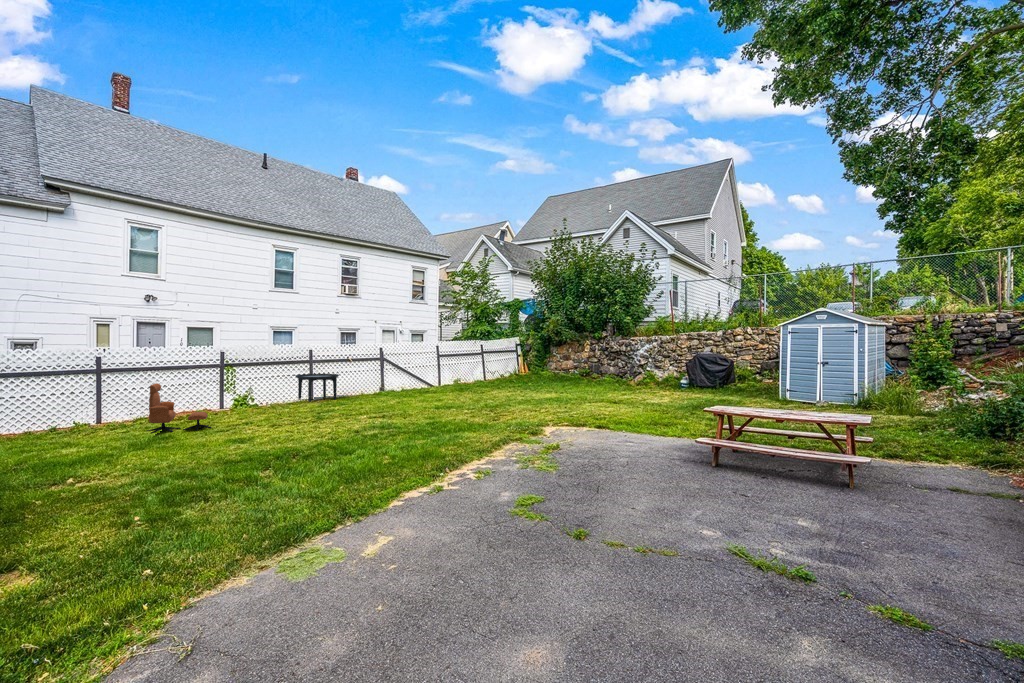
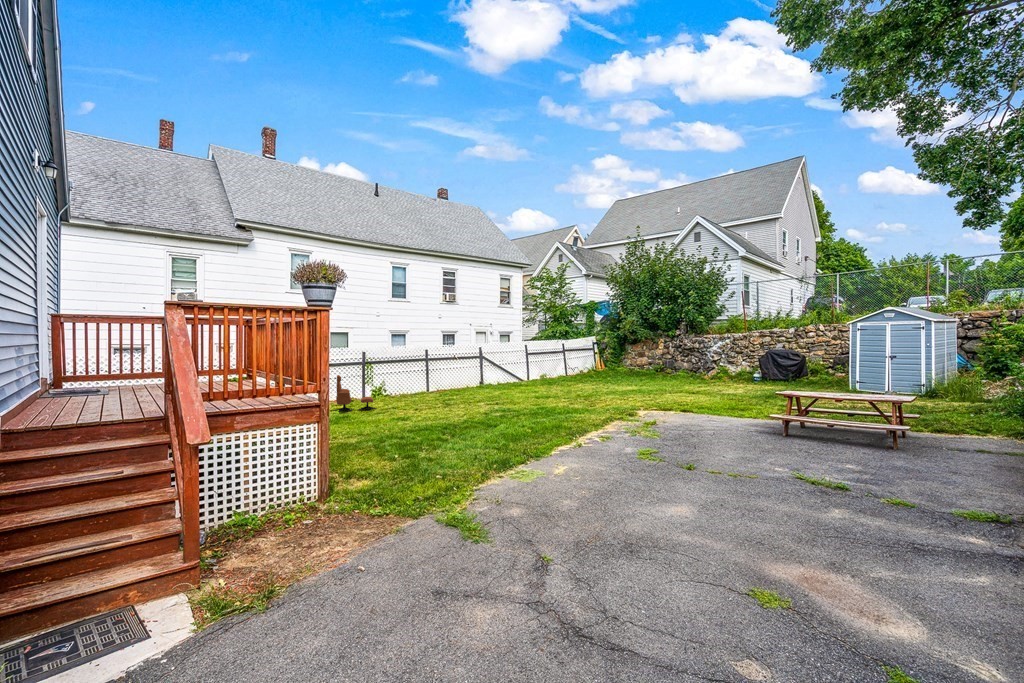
round table: present [295,374,339,402] -> none [418,369,453,392]

